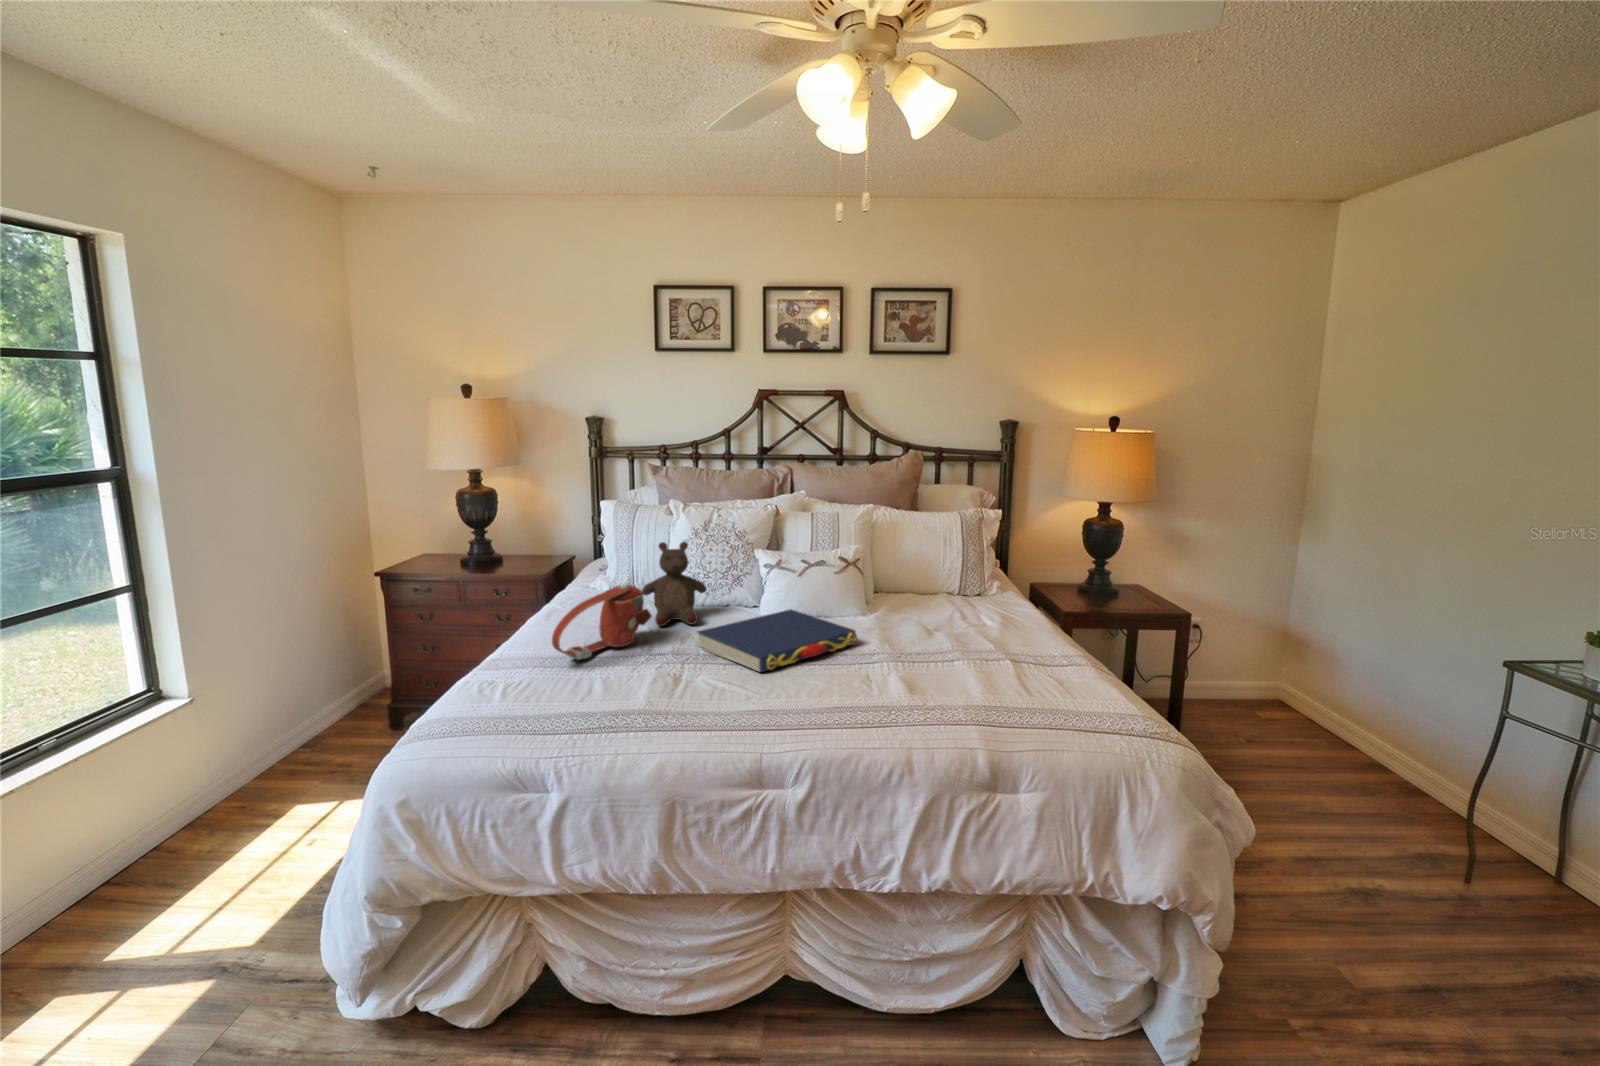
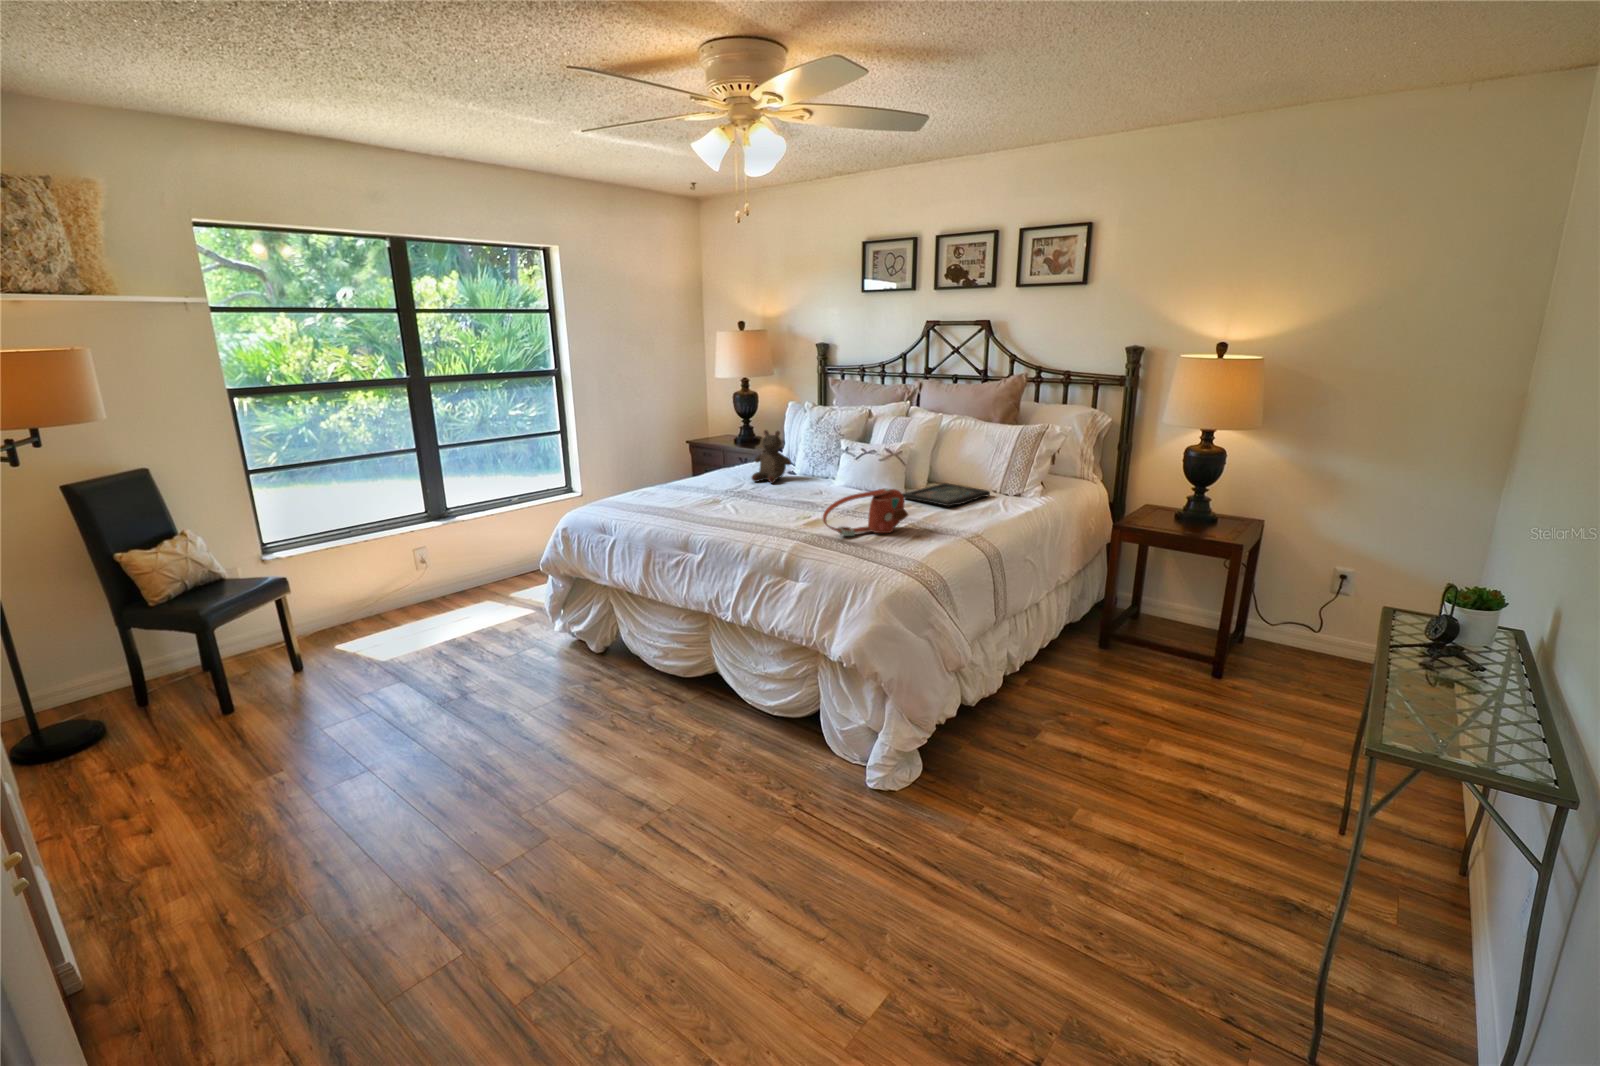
handbag: present [552,585,652,659] -> present [823,488,908,536]
tray: none [898,588,980,618] -> present [902,483,990,506]
book: present [698,610,857,672] -> none [749,481,833,507]

